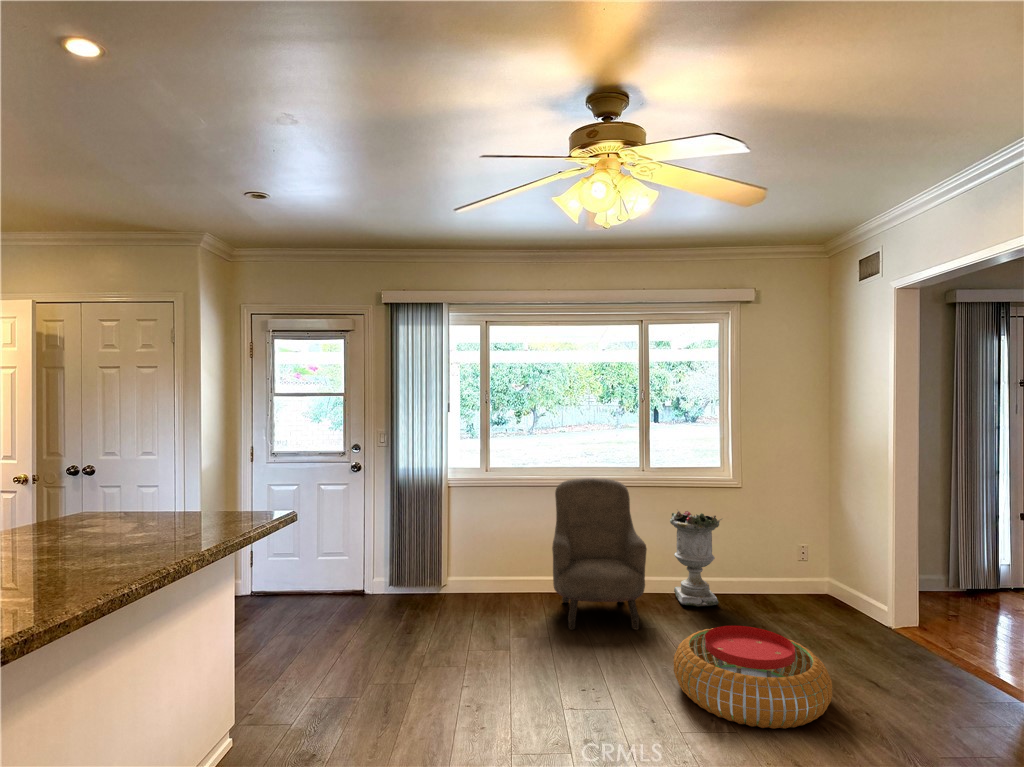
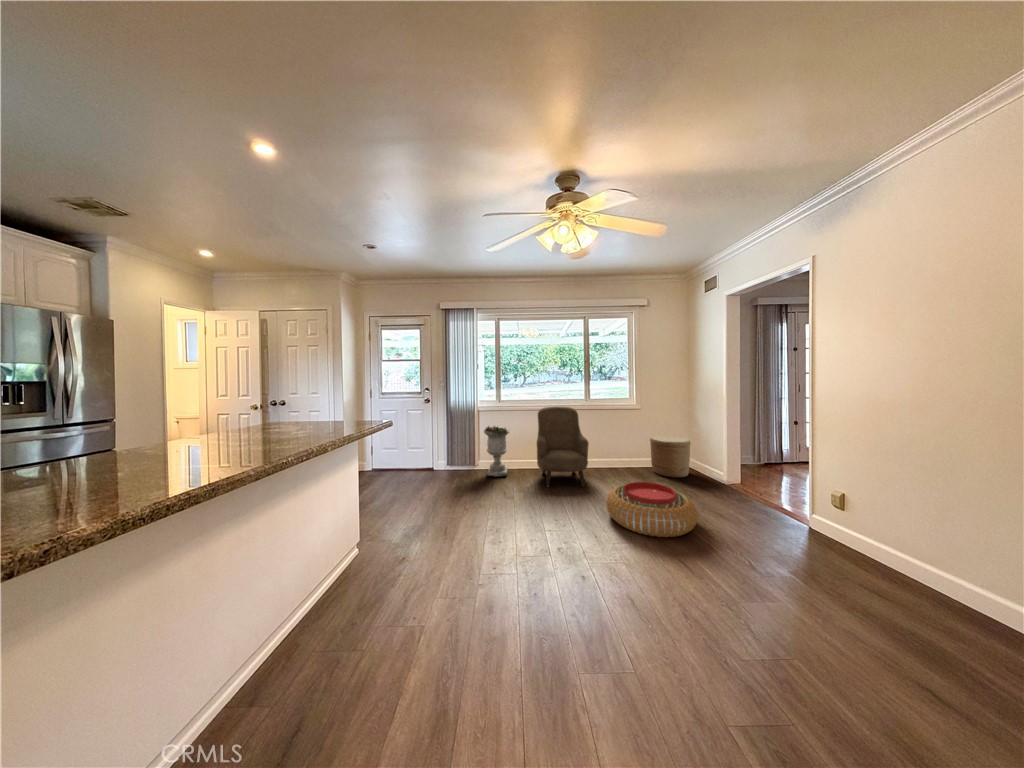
planter: present [670,511,722,606] -> present [484,426,509,477]
woven basket: none [760,535,832,614] -> present [650,436,691,478]

